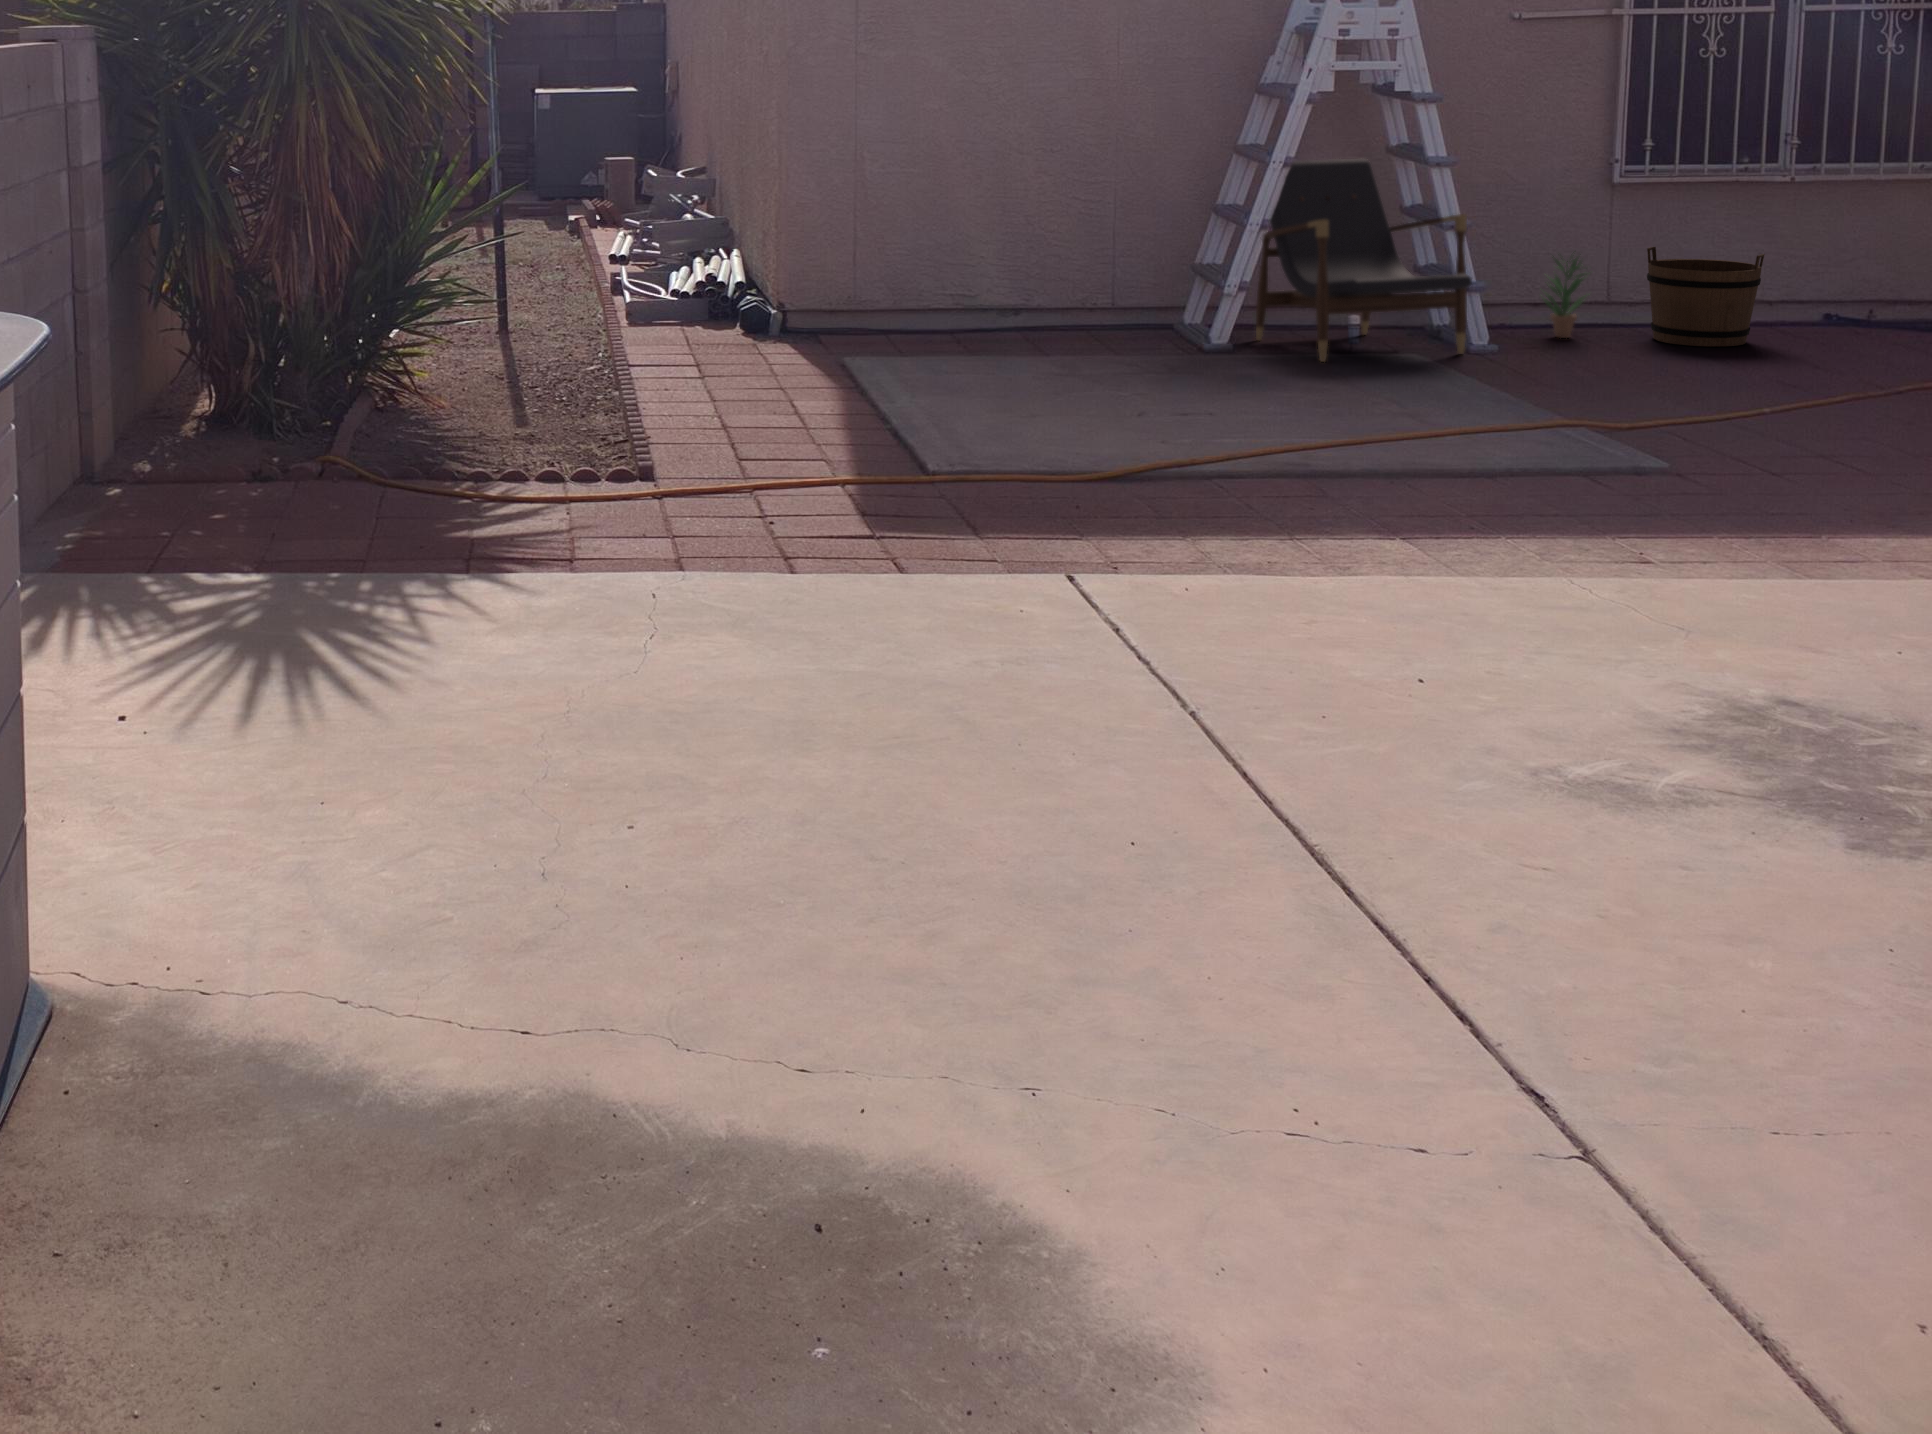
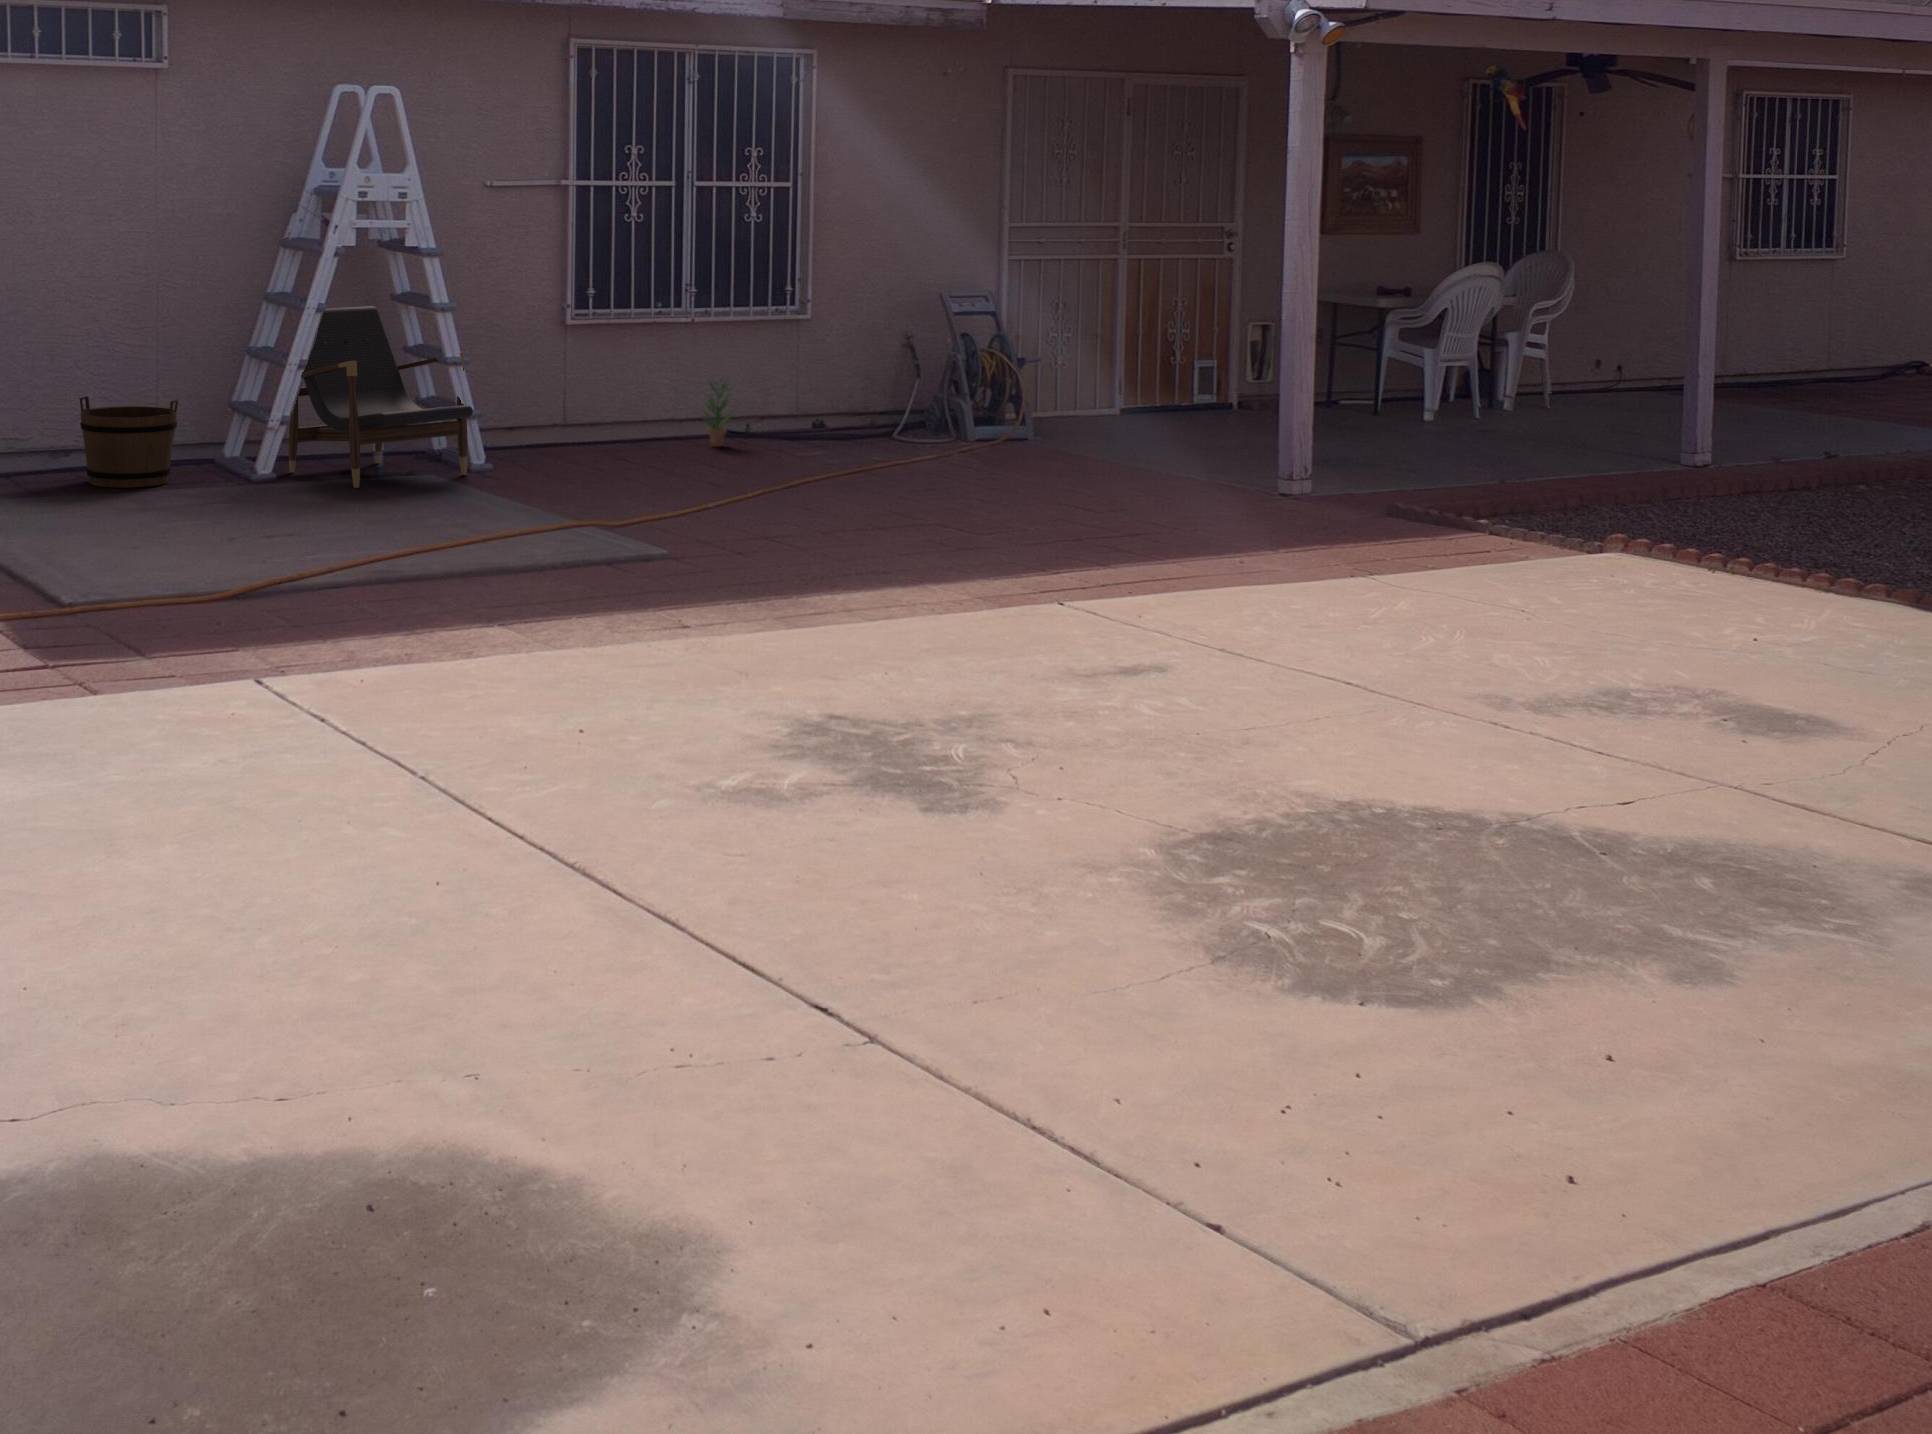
bucket: present [1647,247,1765,346] -> present [79,396,178,488]
potted plant: present [1543,255,1590,338] -> present [701,381,735,447]

